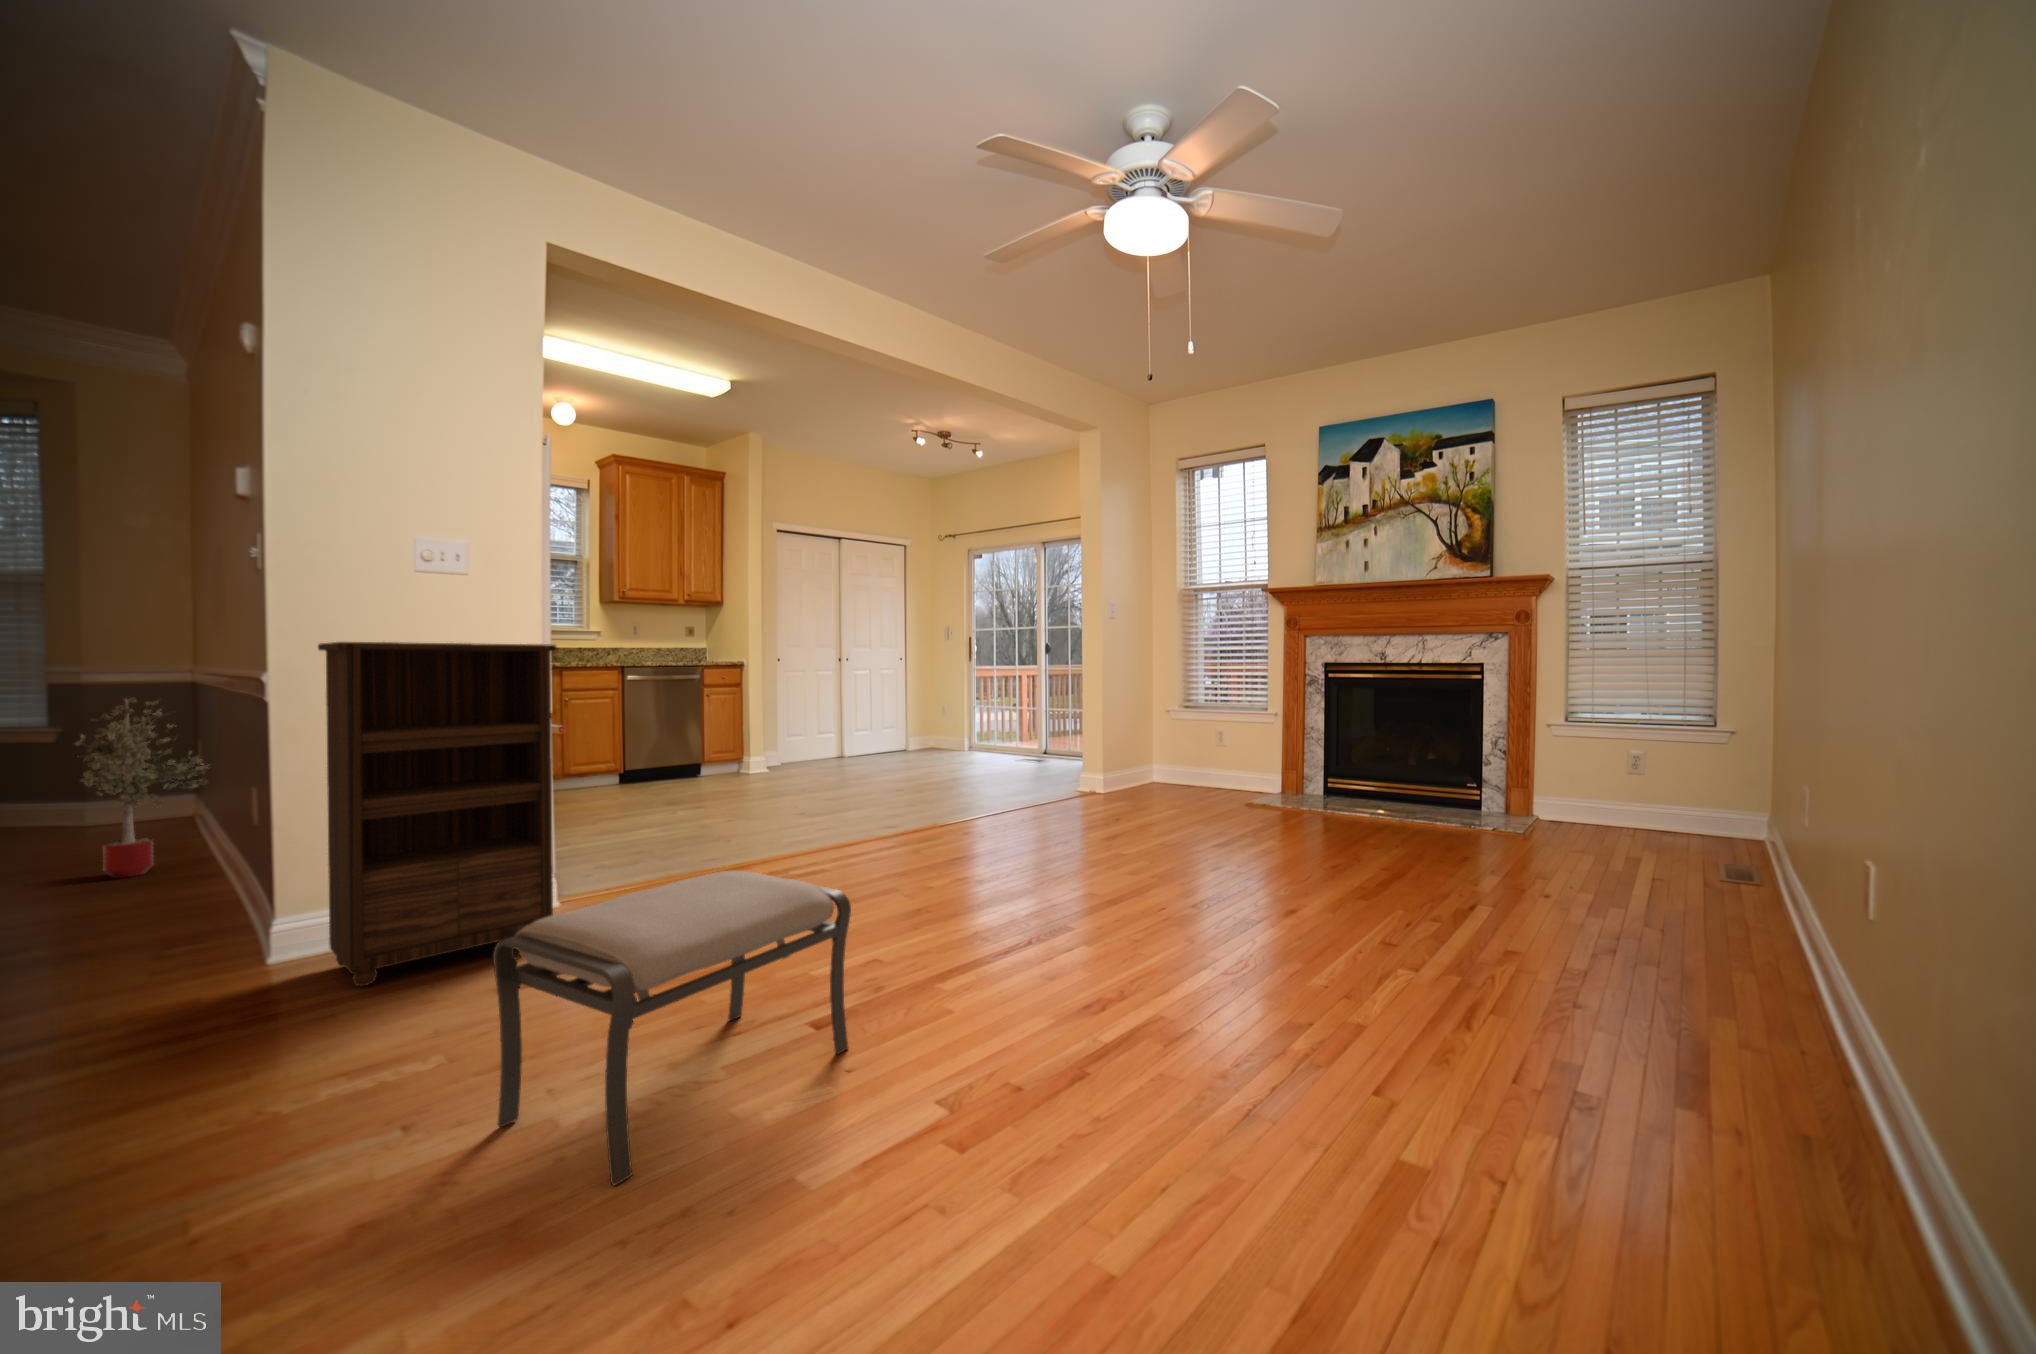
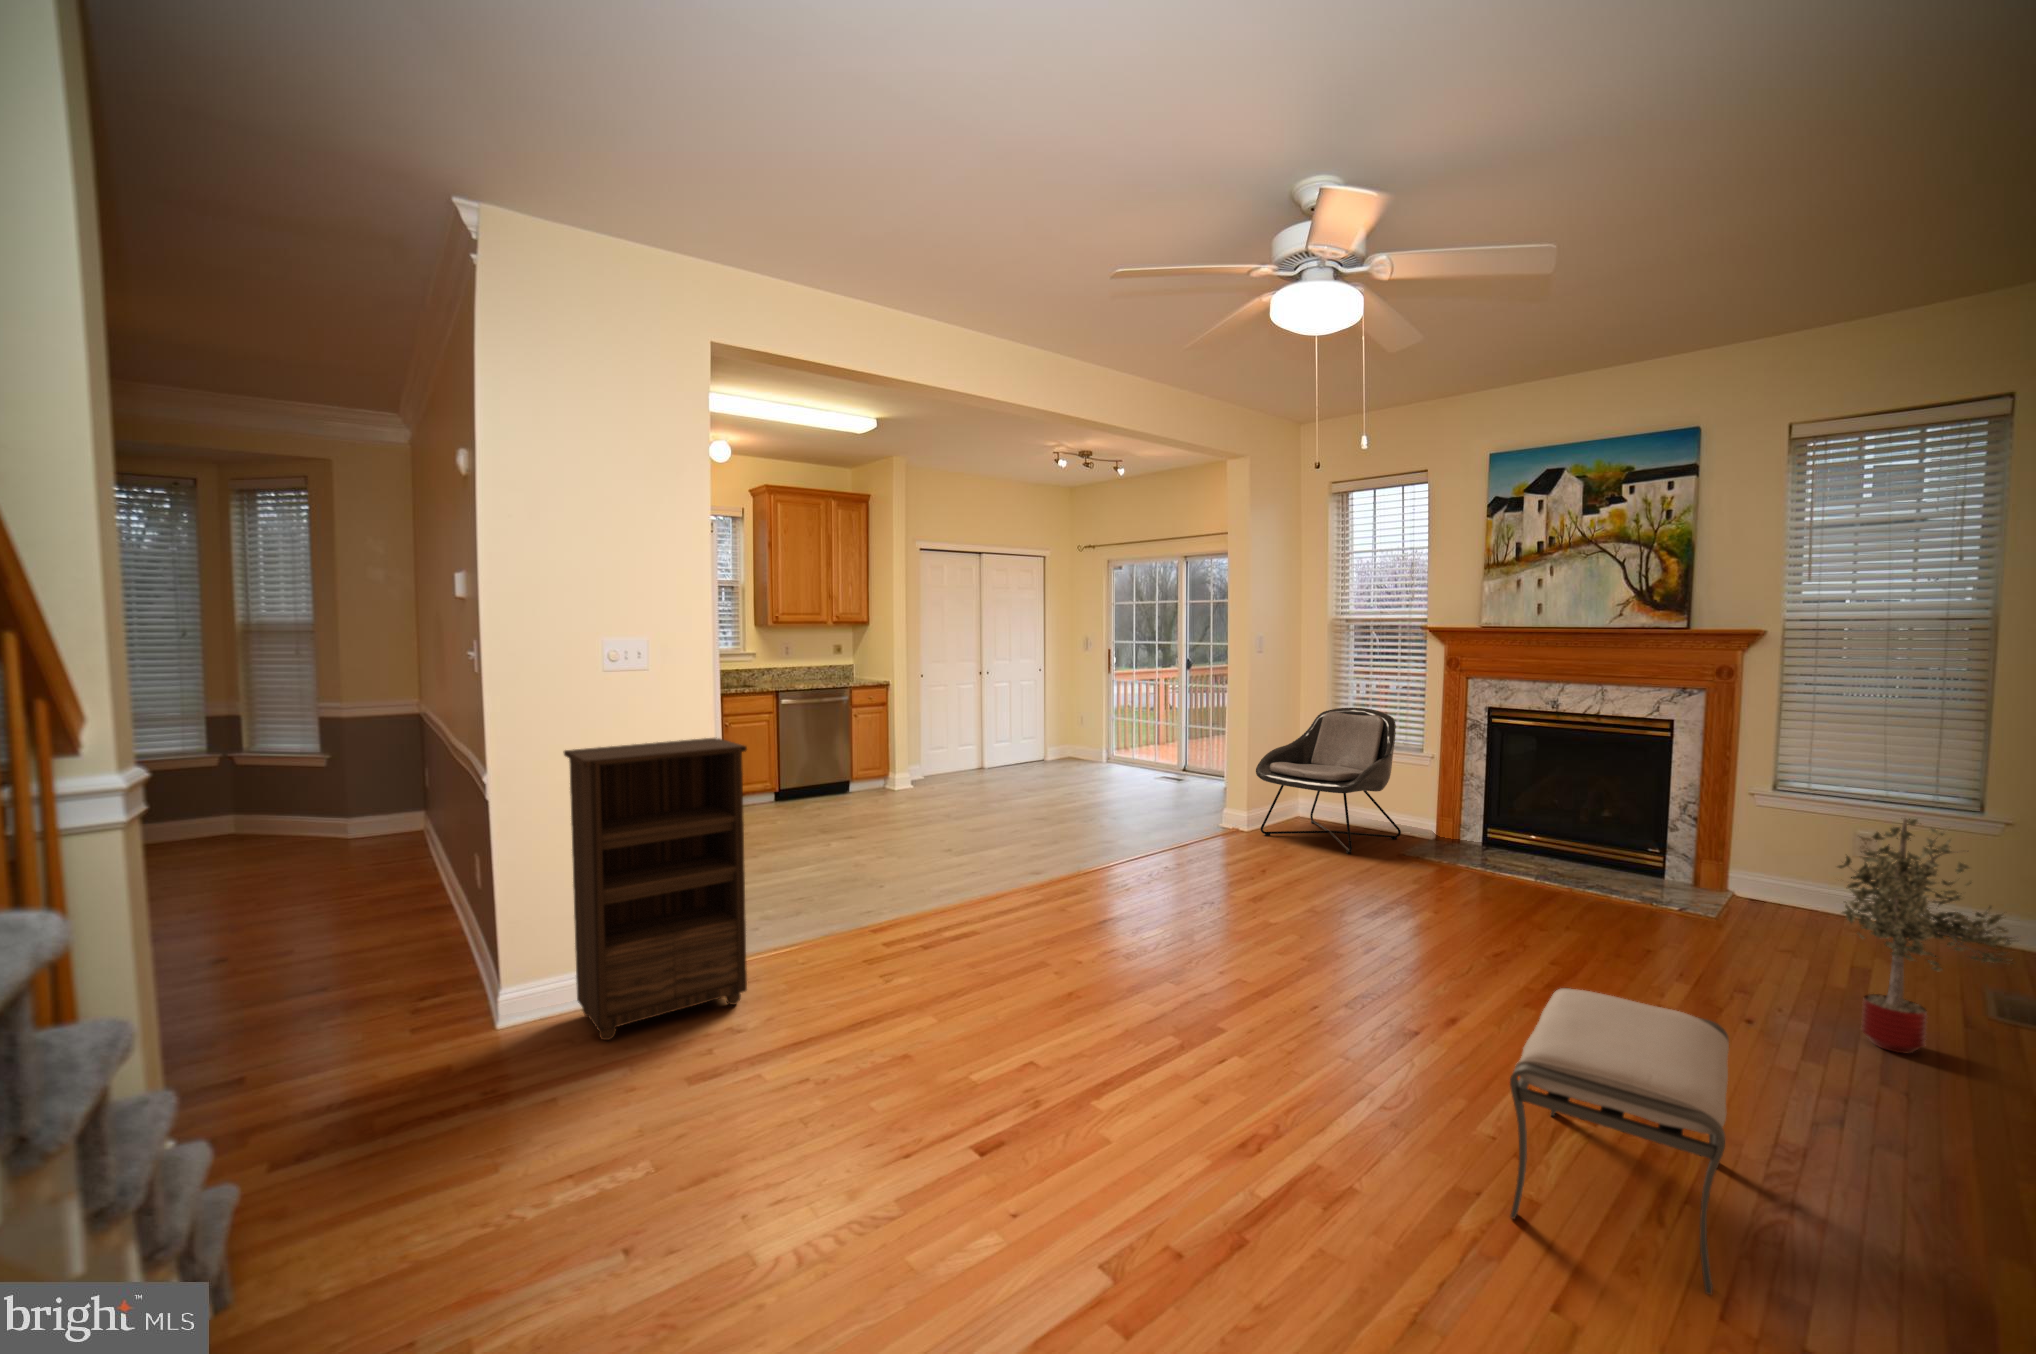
lounge chair: none [1115,672,1249,805] -> present [1256,707,1401,854]
potted tree: present [75,698,207,878] -> present [1838,818,2015,1054]
ottoman: present [493,871,851,1185] -> present [1510,988,1729,1295]

